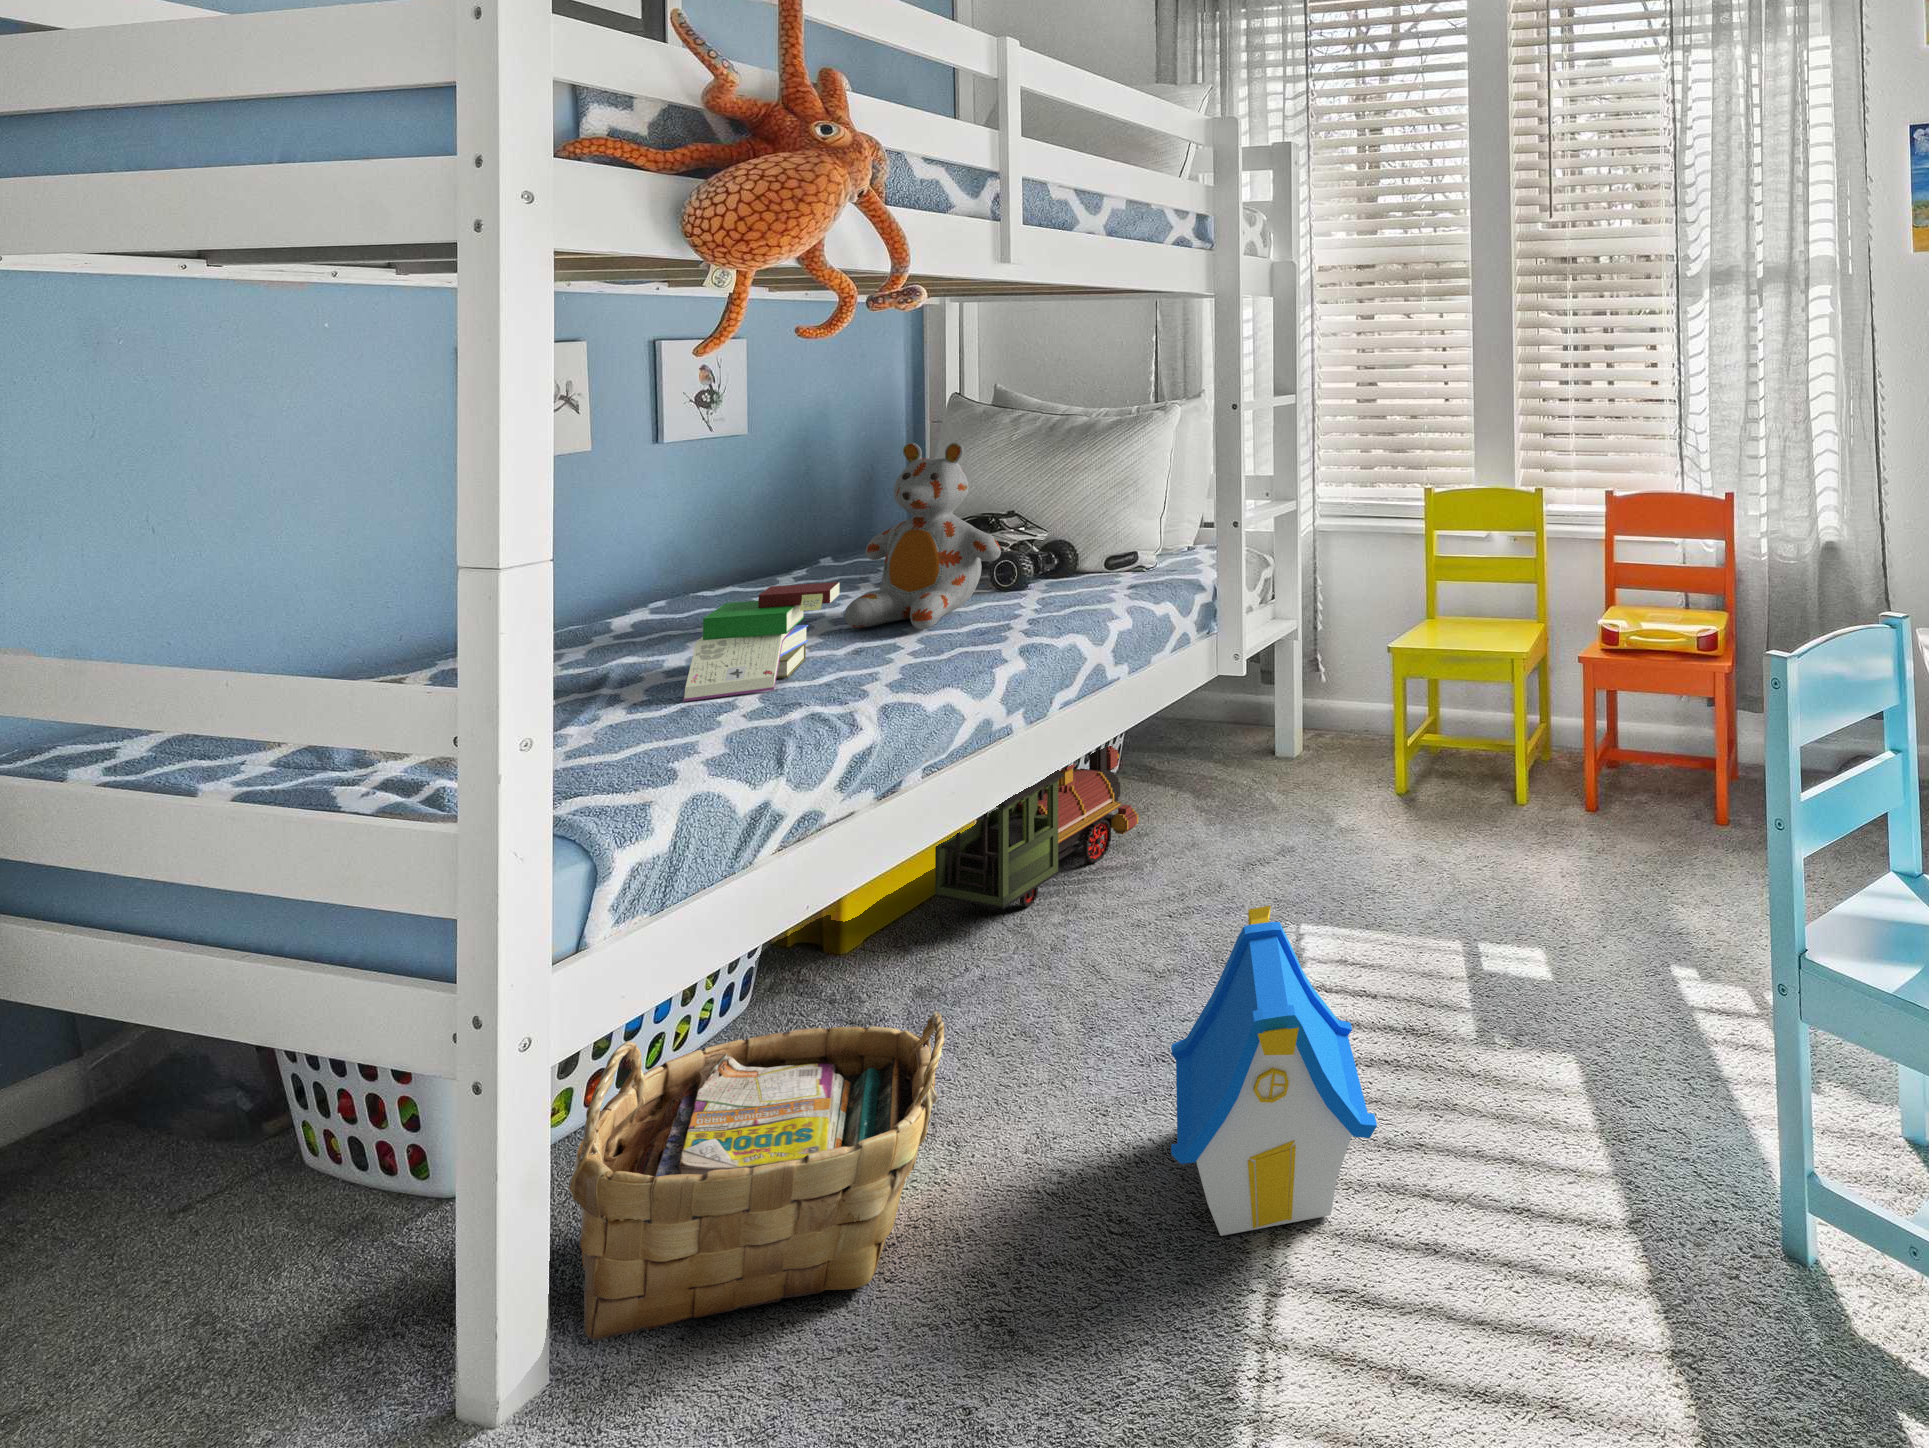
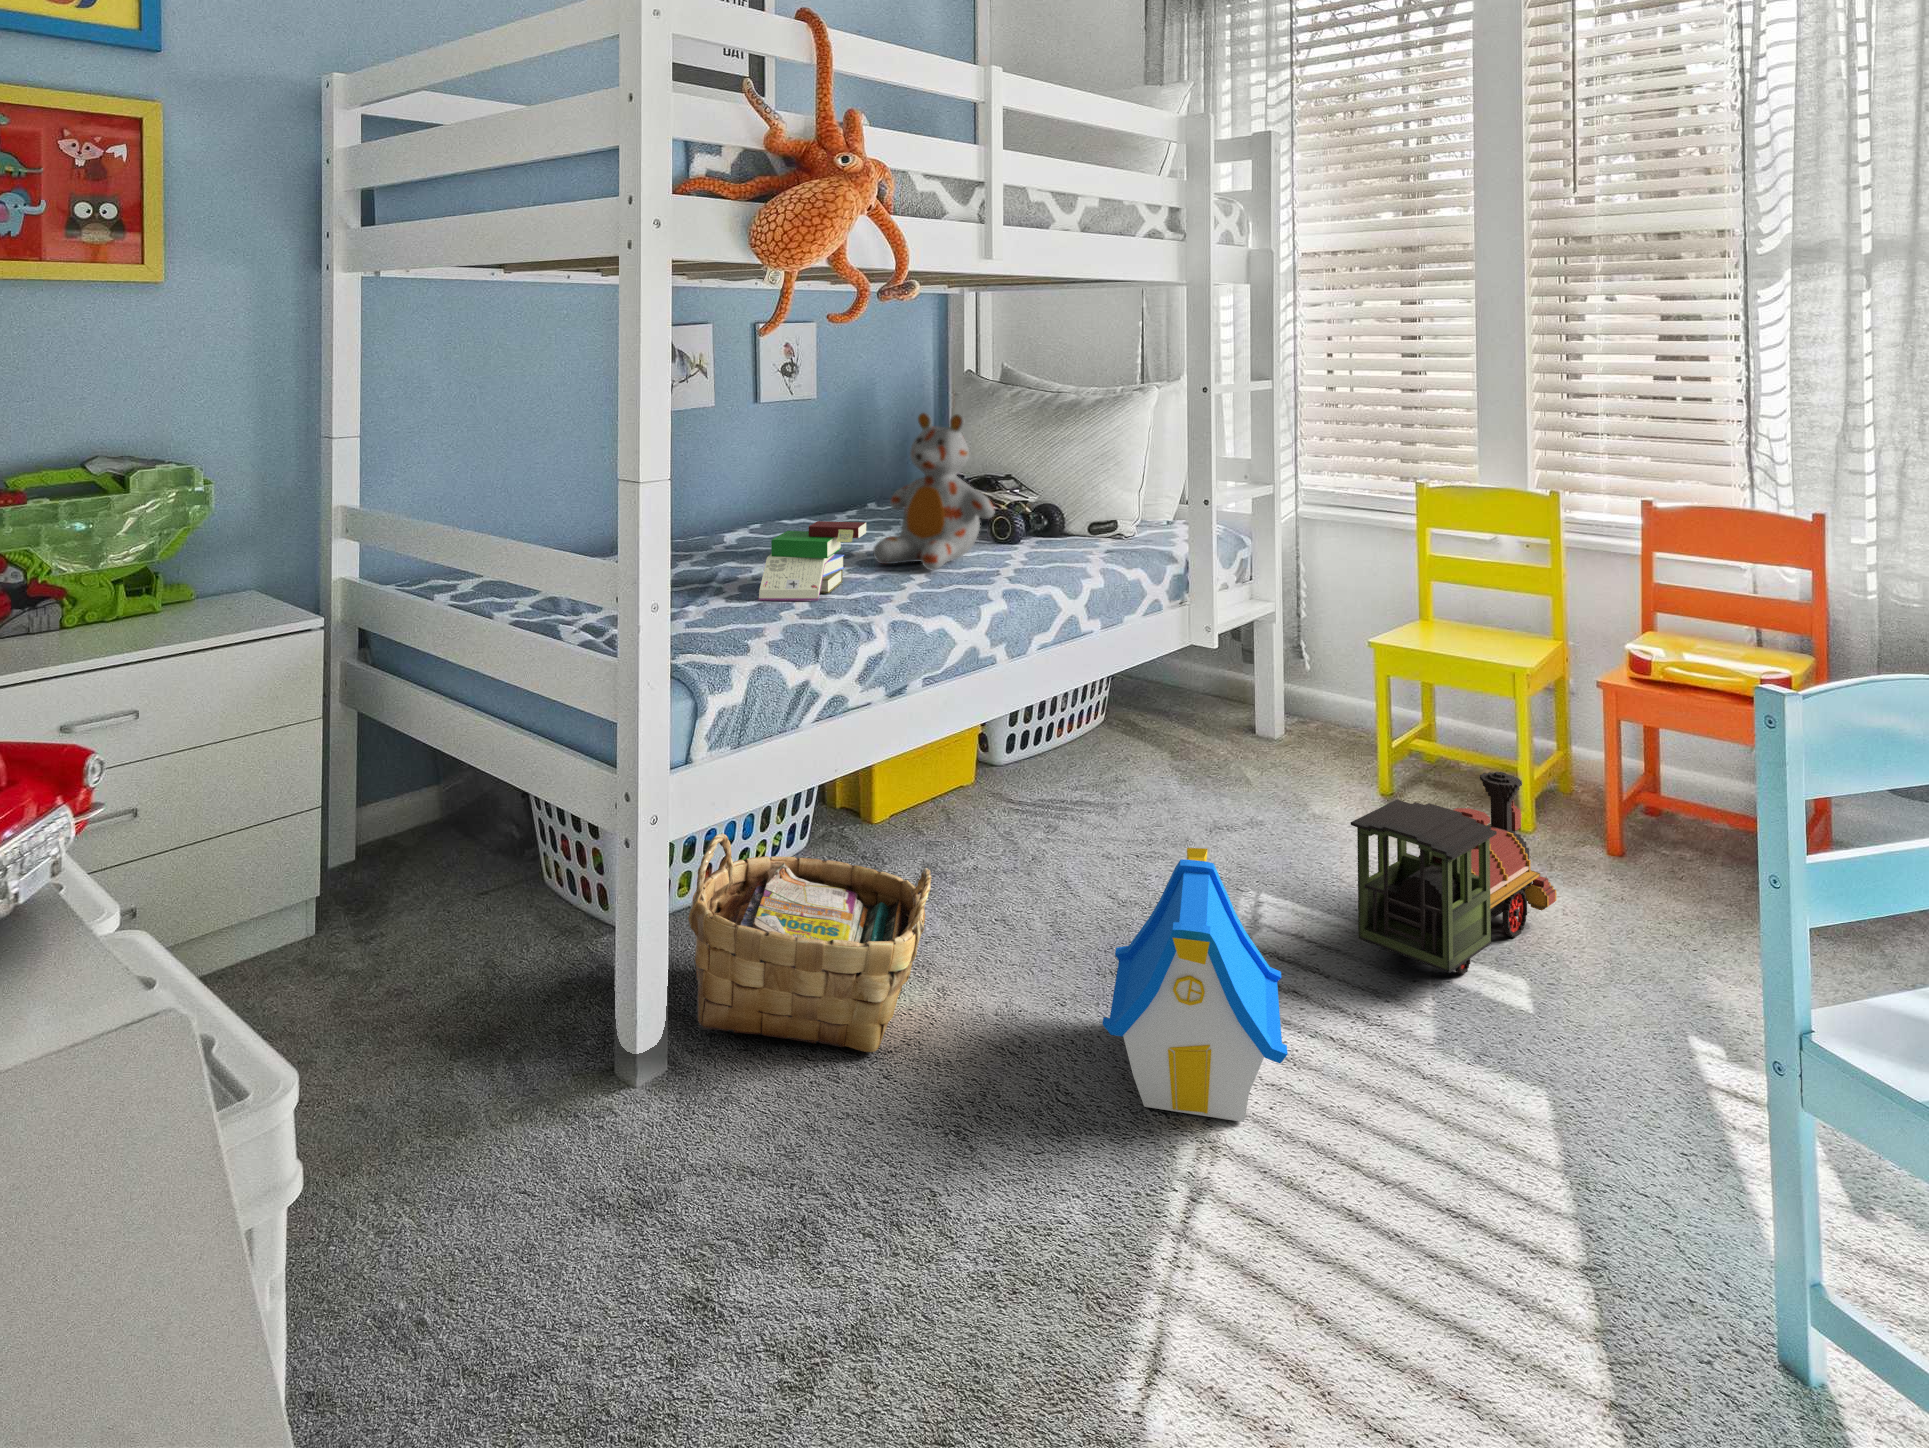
toy train: present [935,745,1138,909] -> present [1351,772,1557,975]

